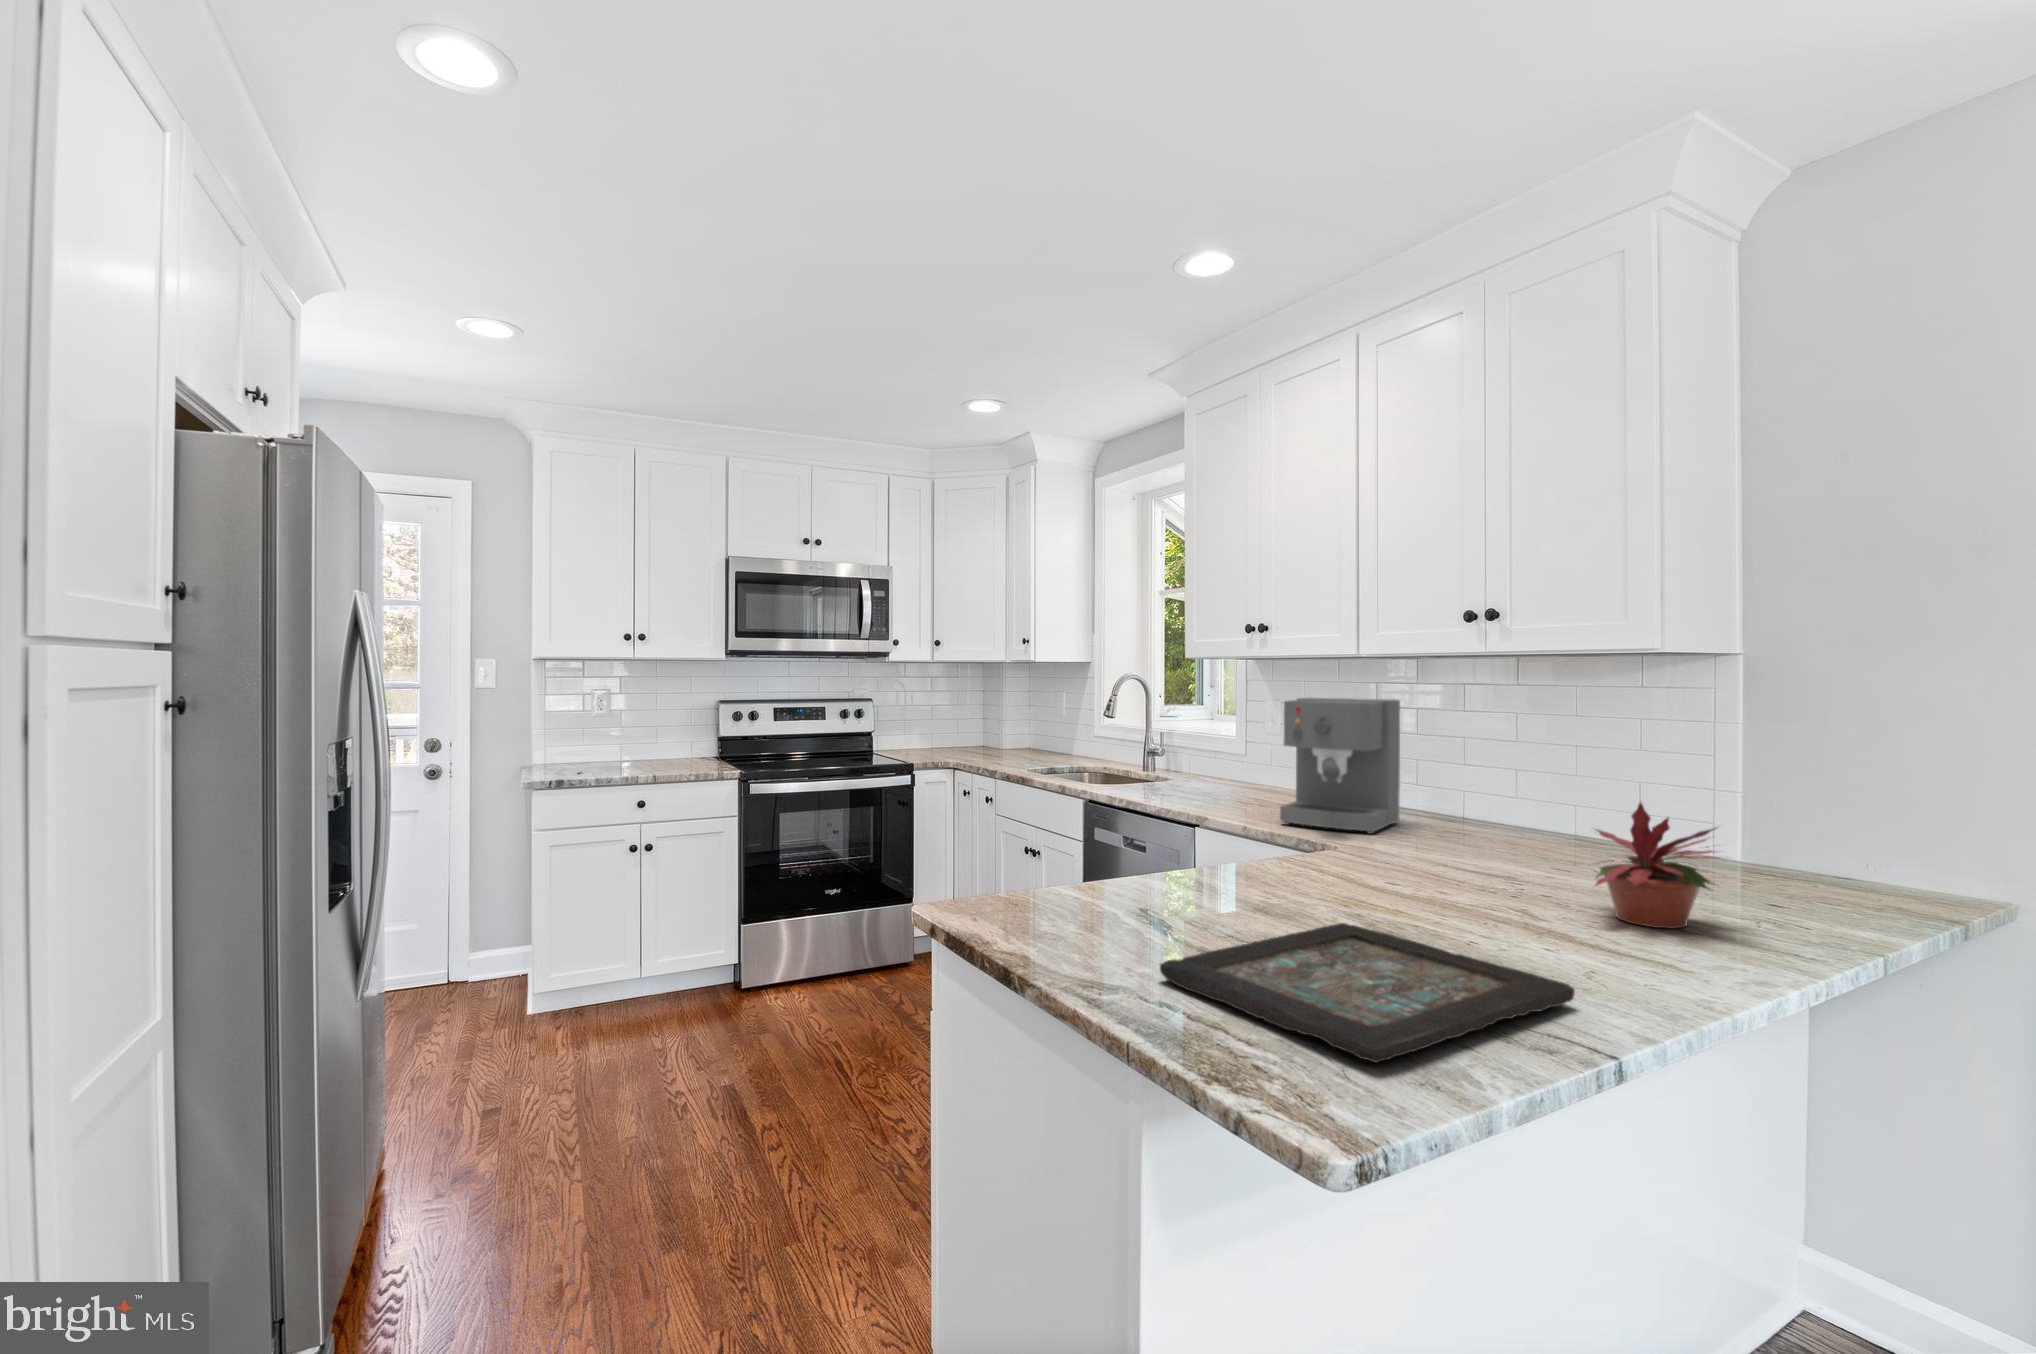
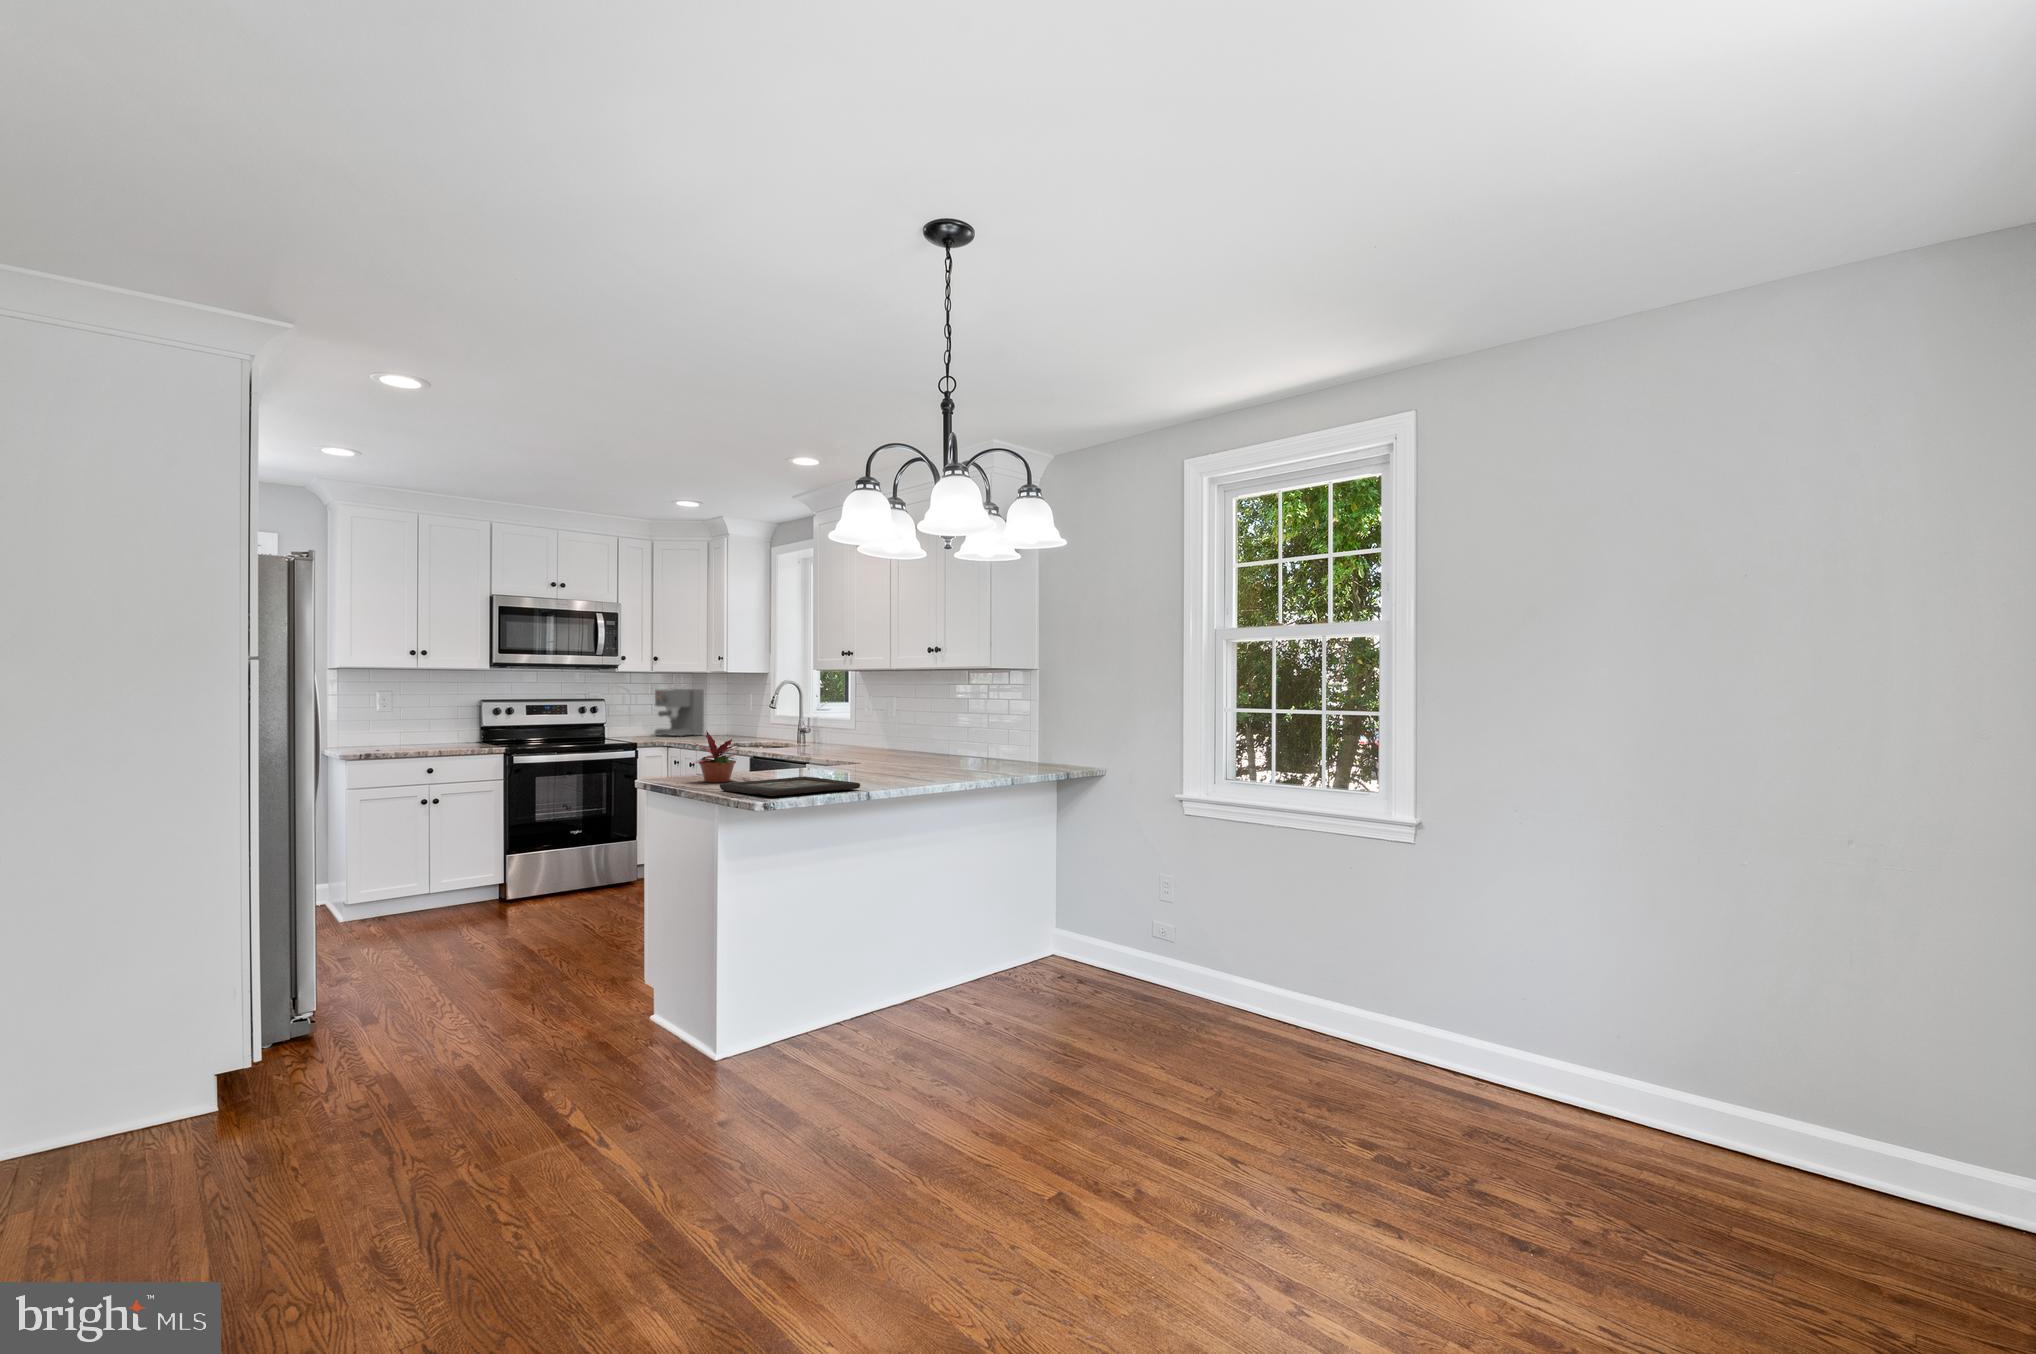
coffee maker: present [1280,698,1400,834] -> present [654,689,704,736]
potted plant: present [1595,803,1718,929] -> present [695,731,741,782]

